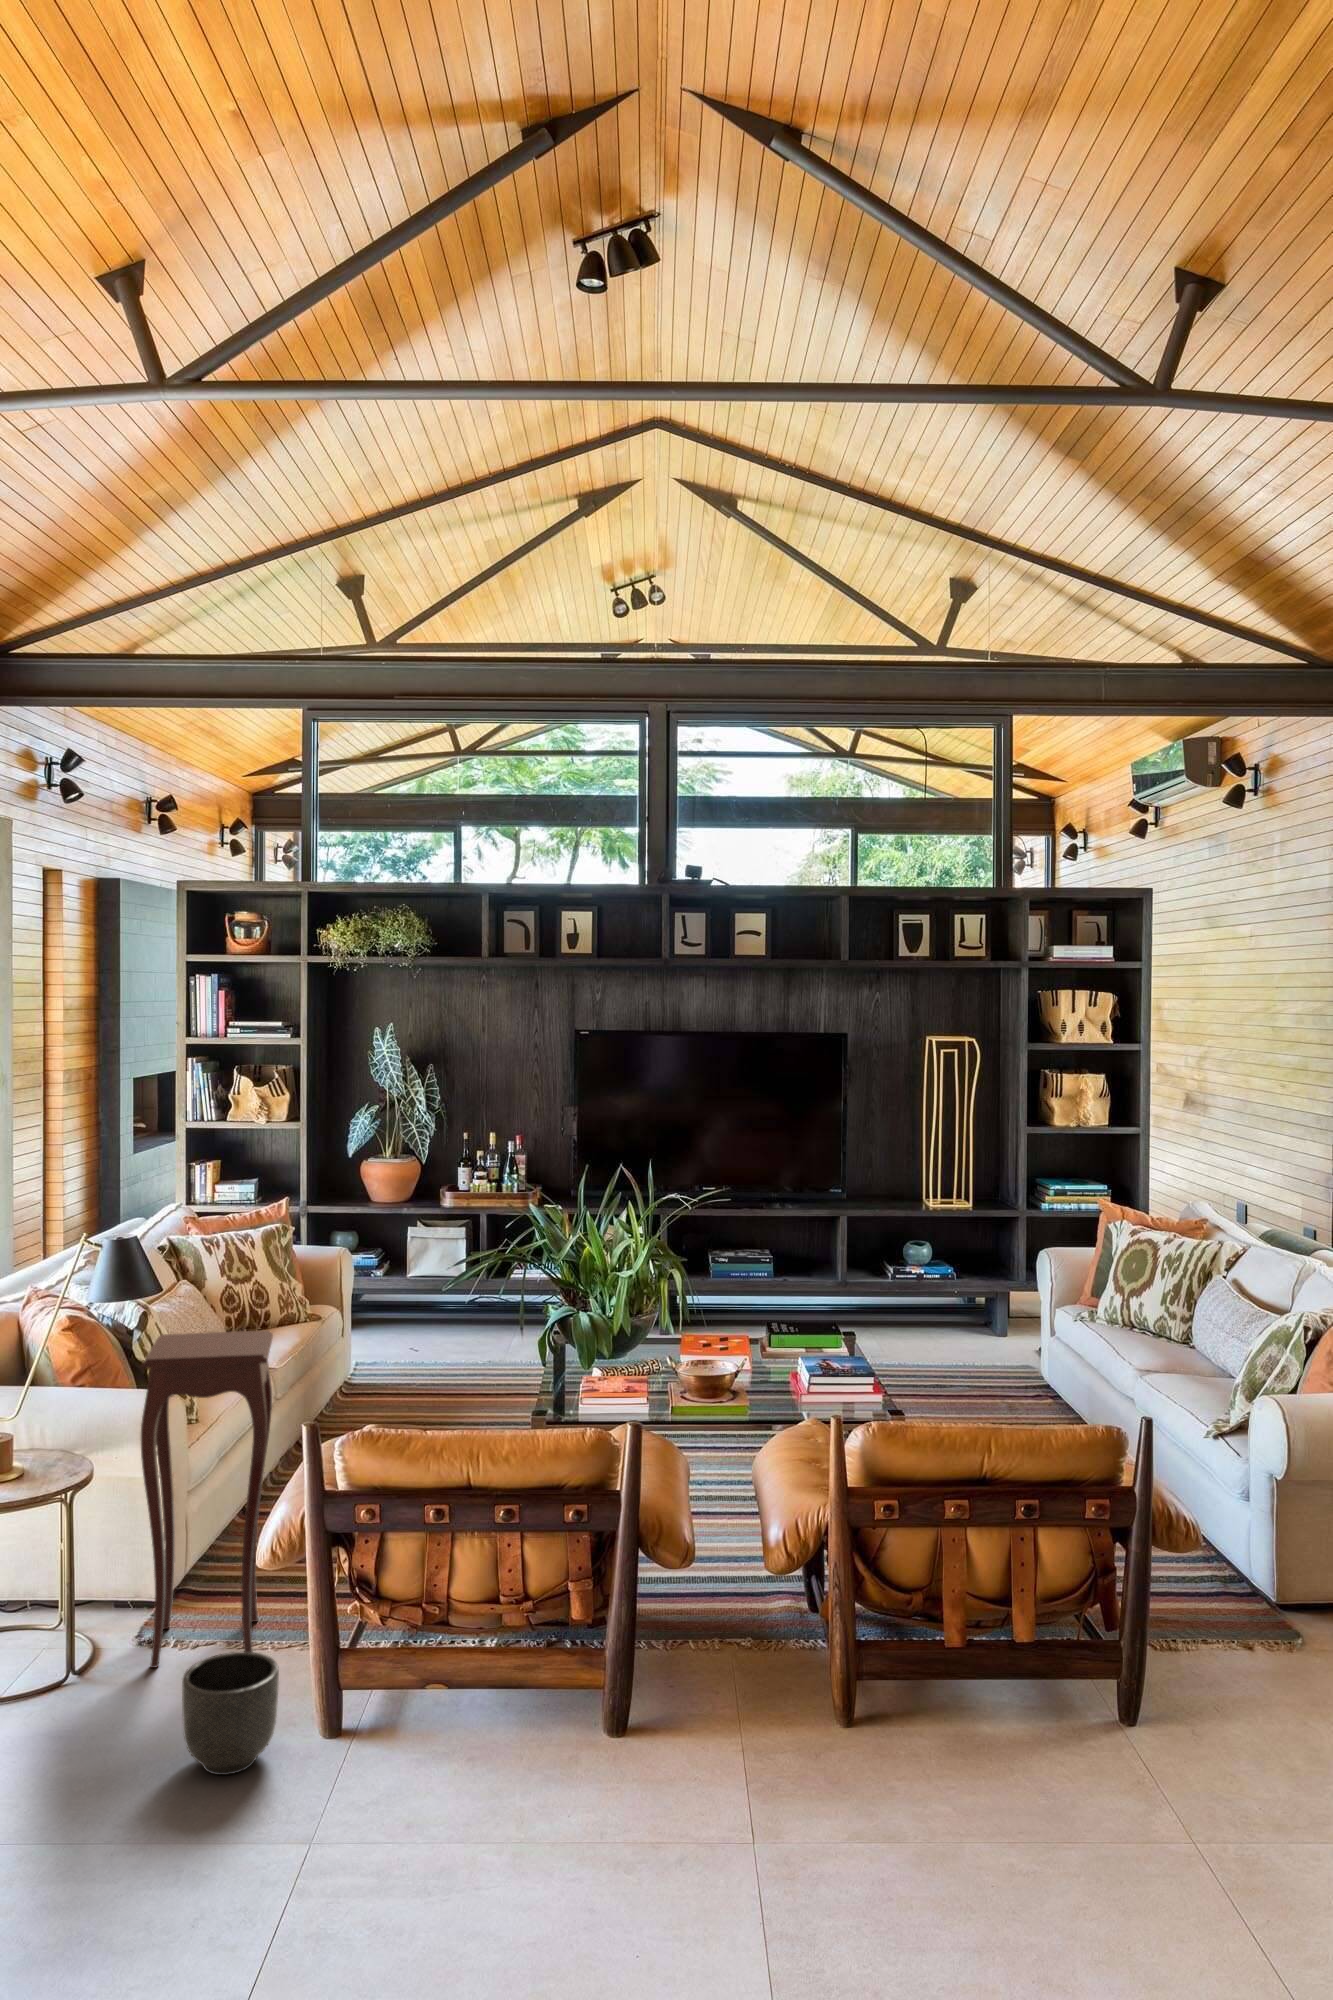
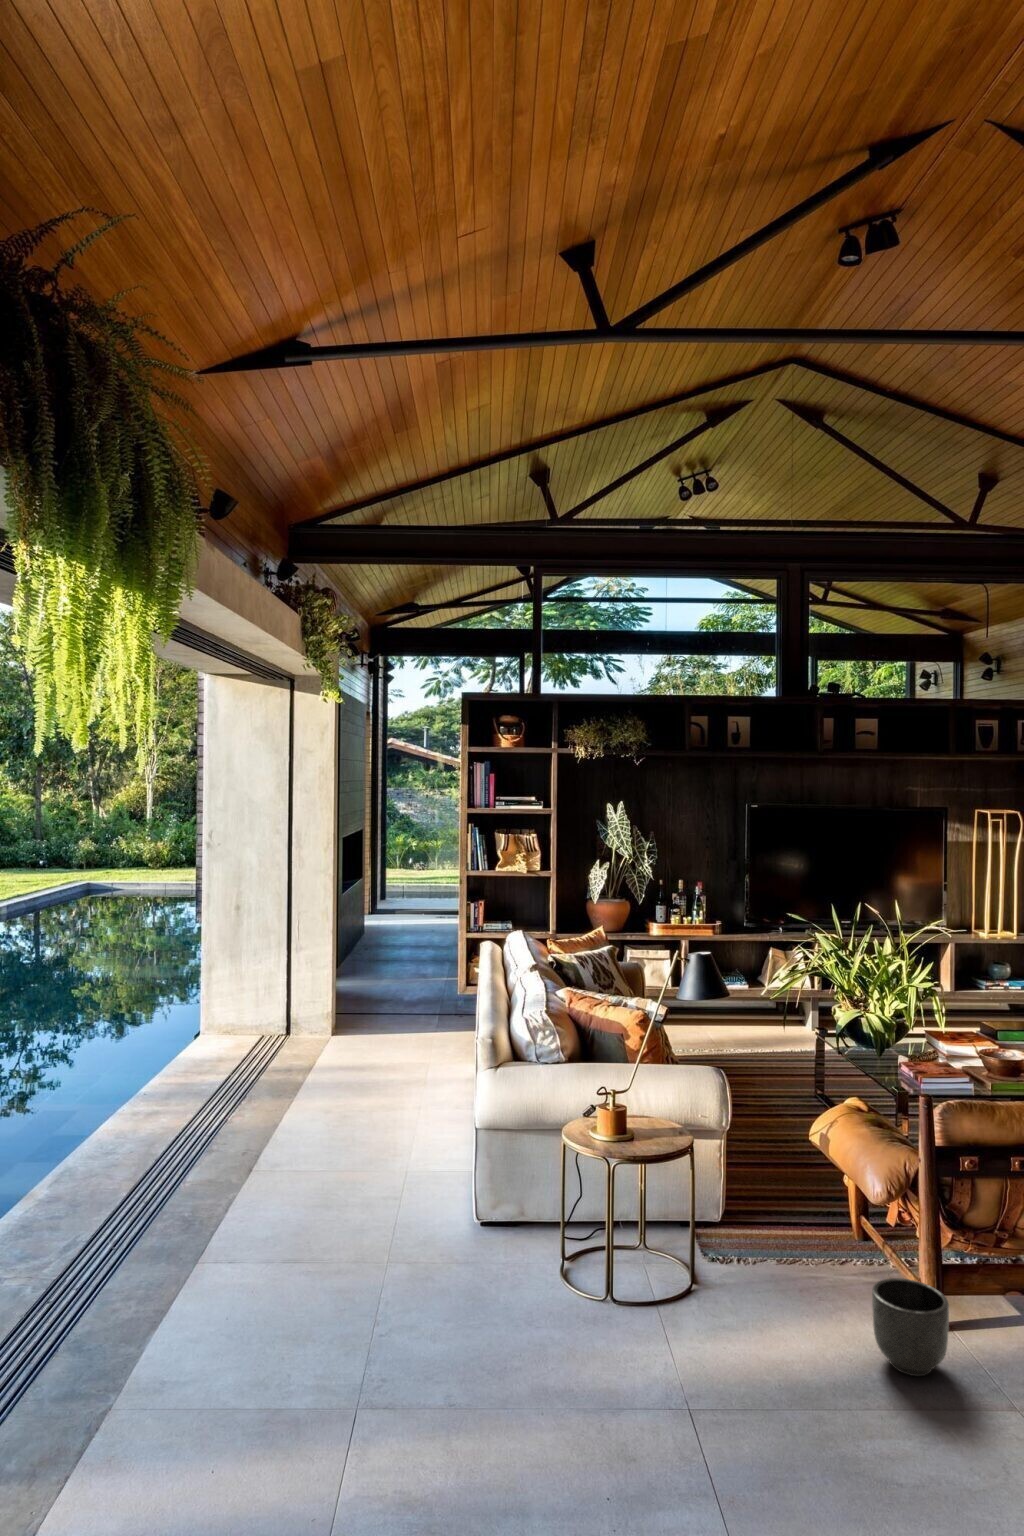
side table: present [141,1330,273,1668] -> none [713,1028,834,1286]

